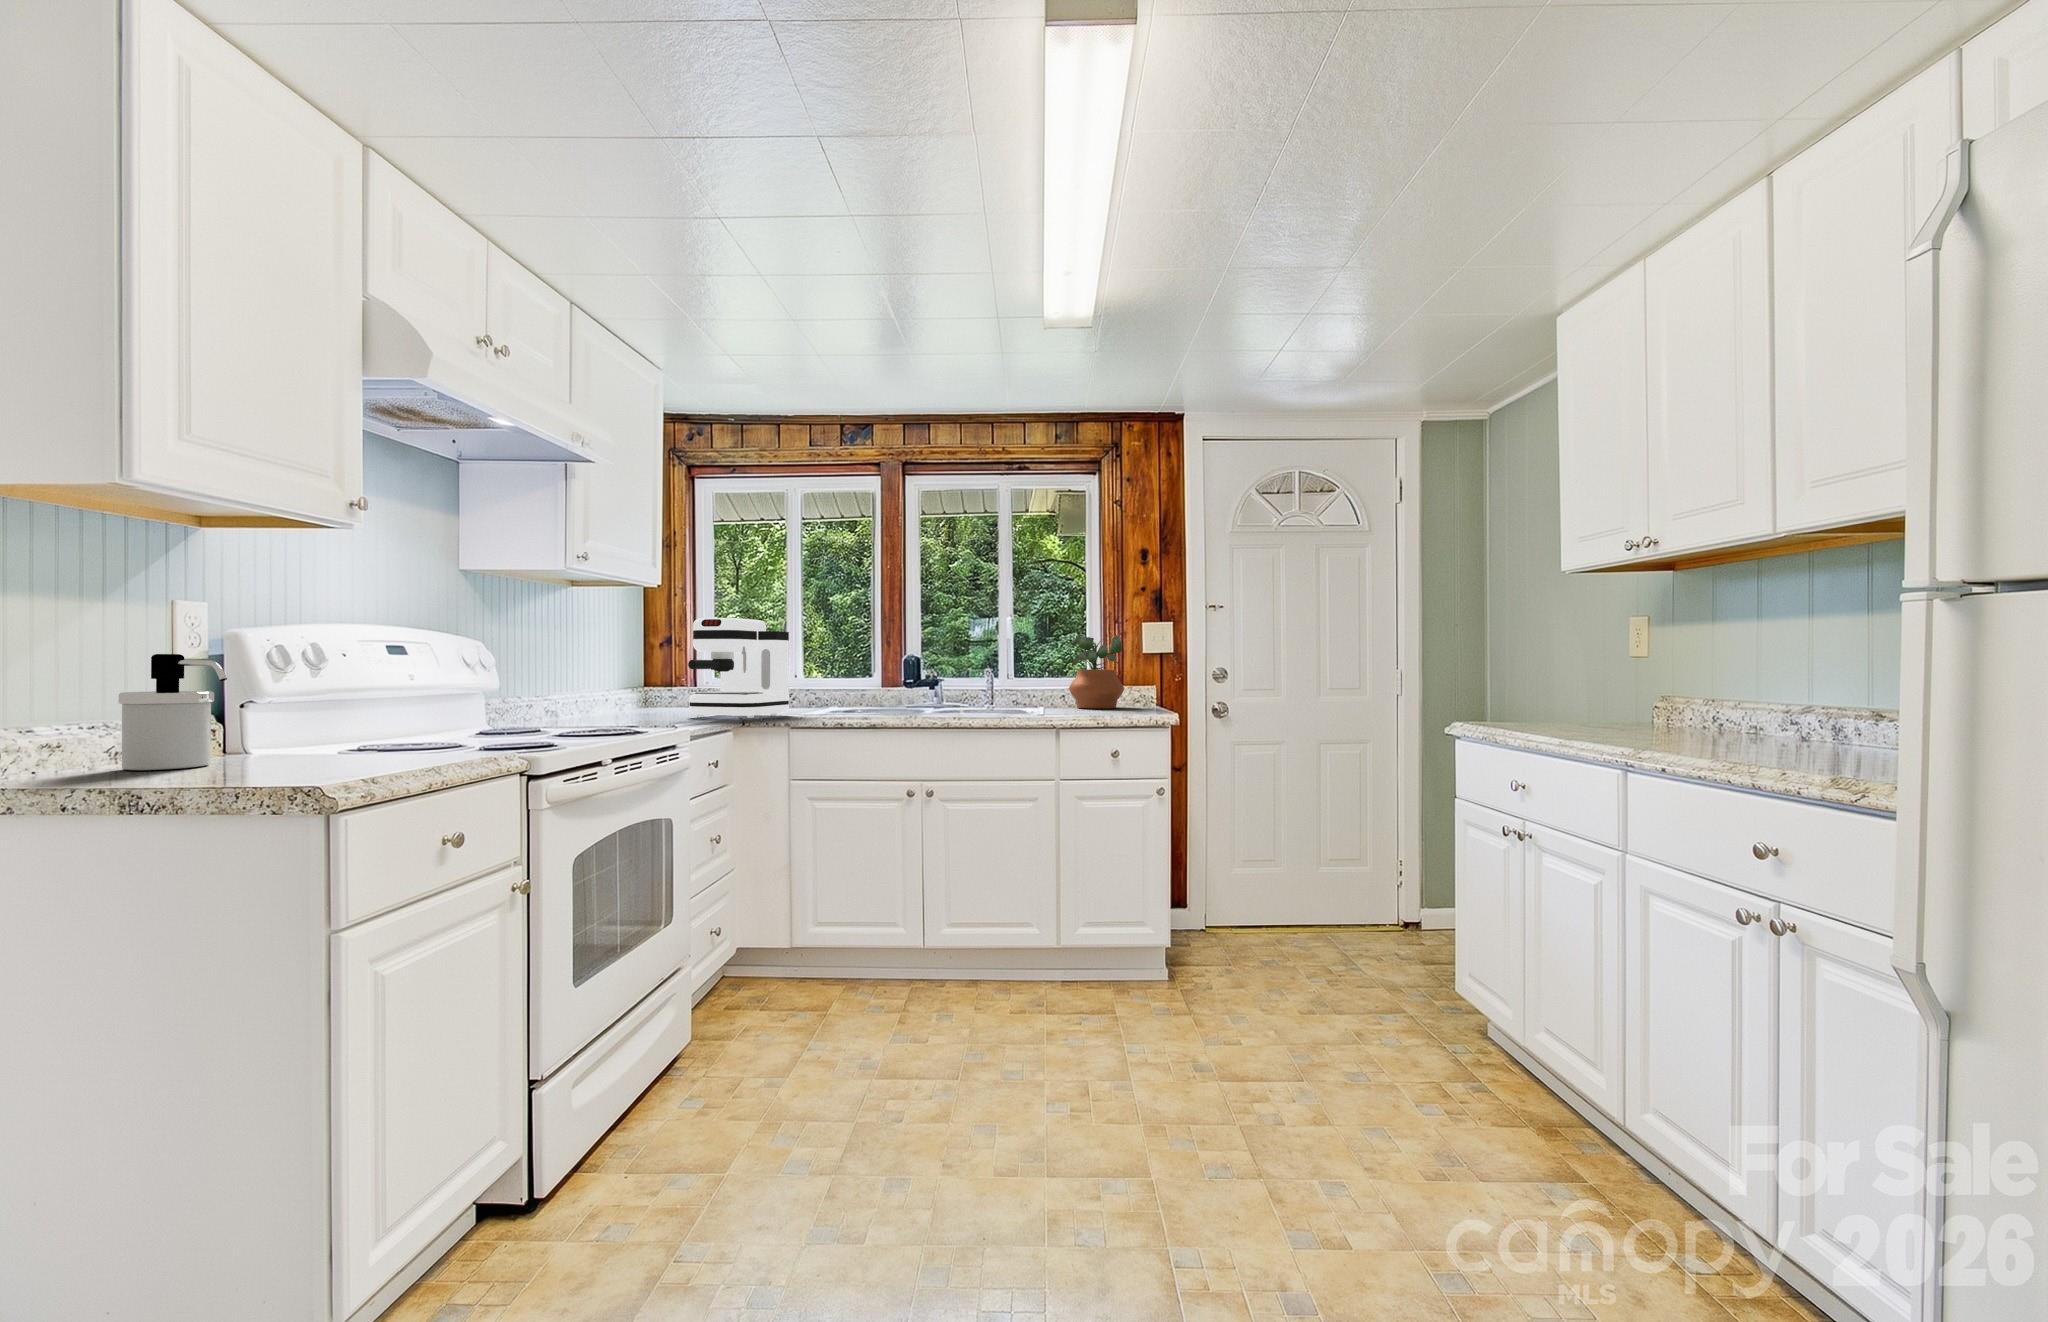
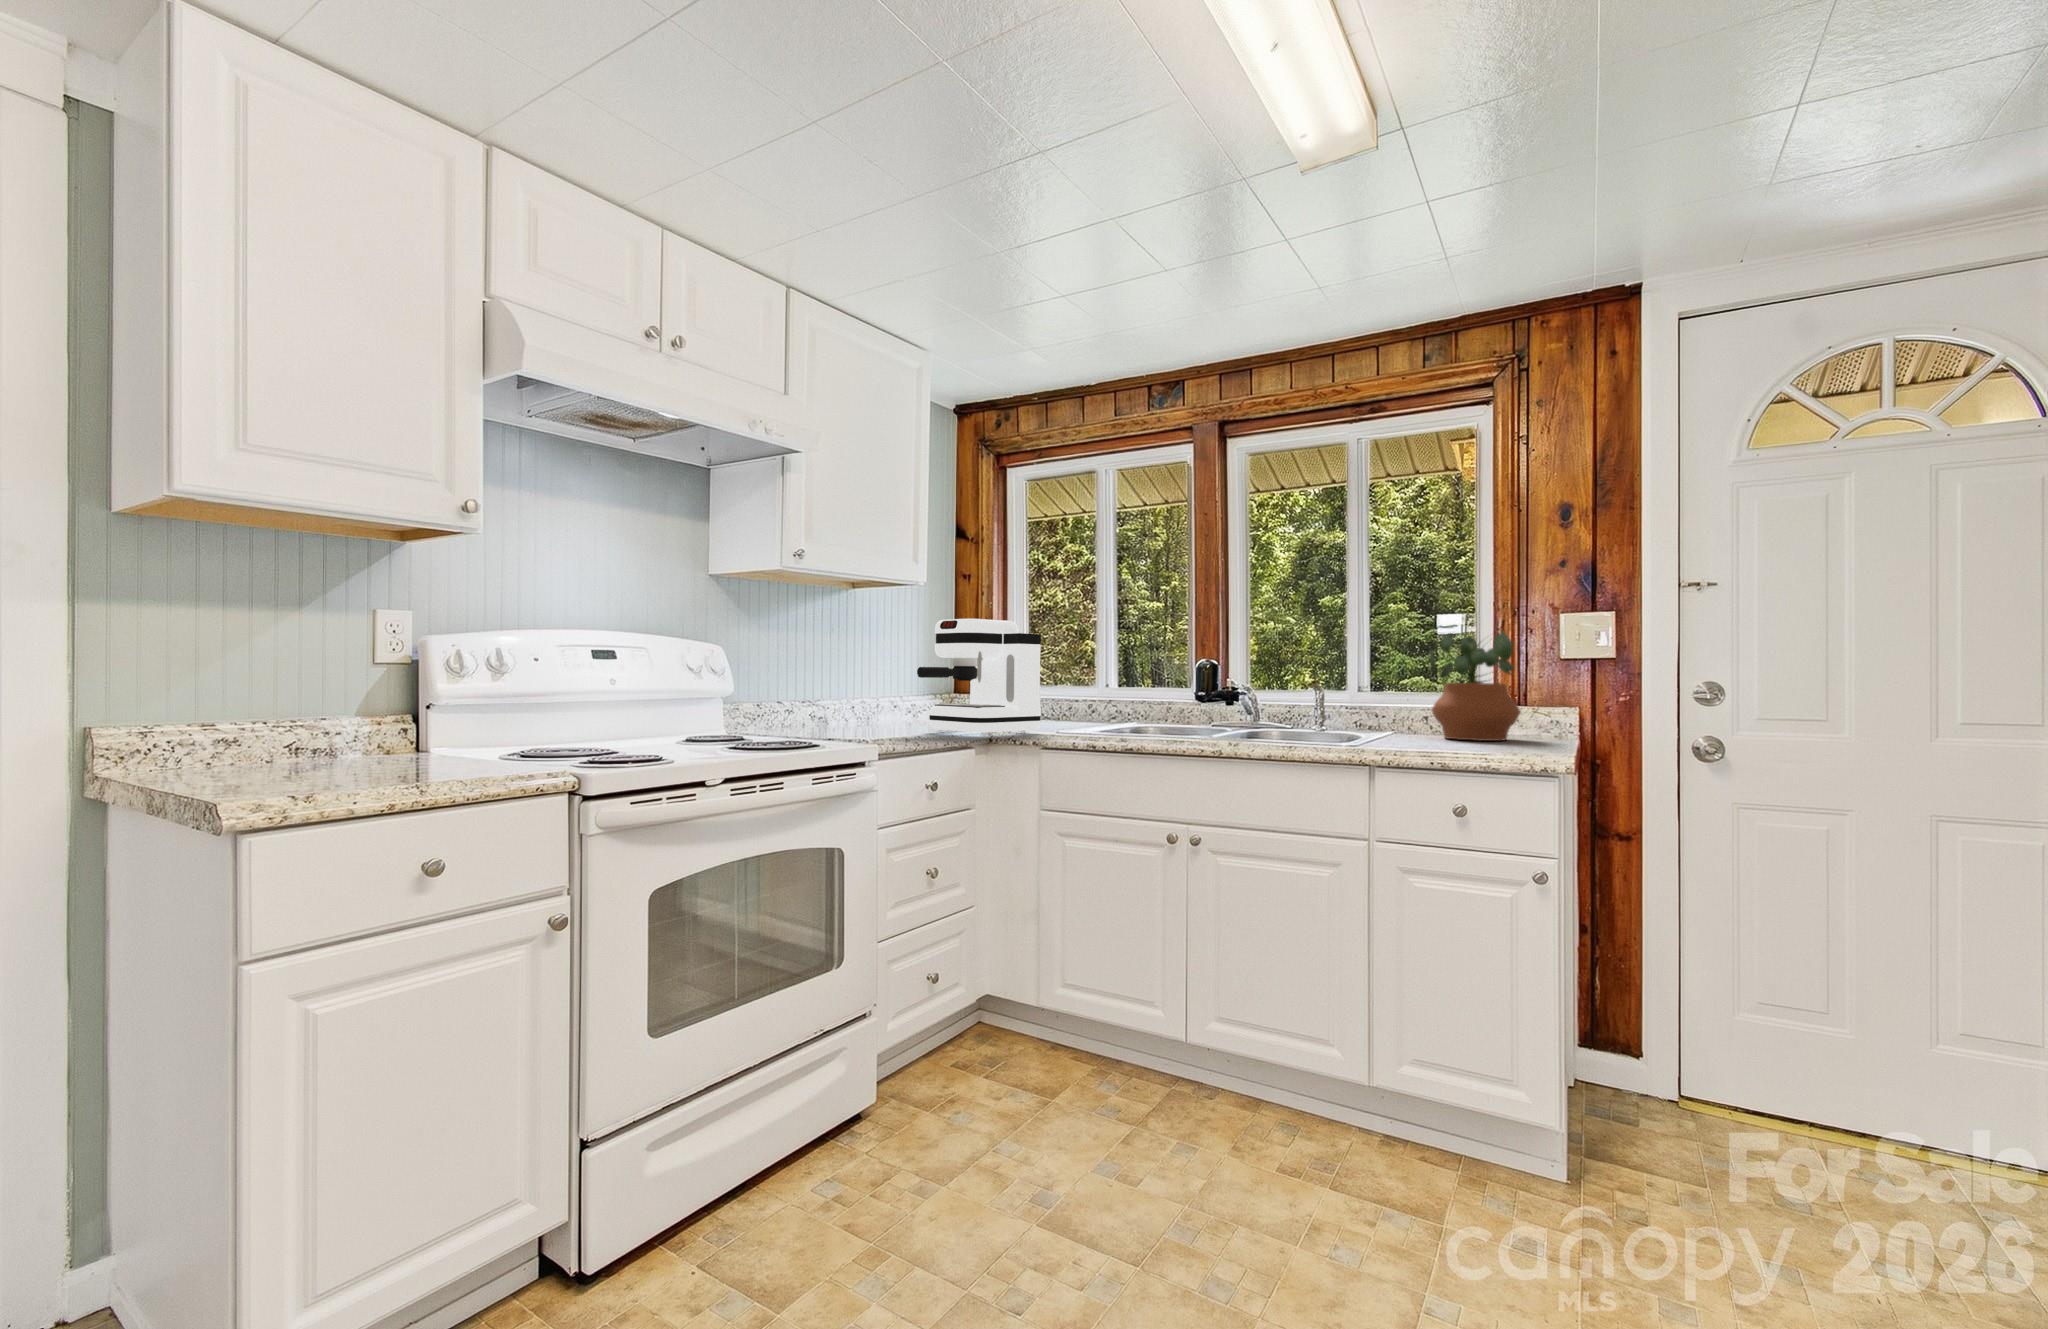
soap dispenser: present [119,654,227,770] -> none [292,658,370,765]

